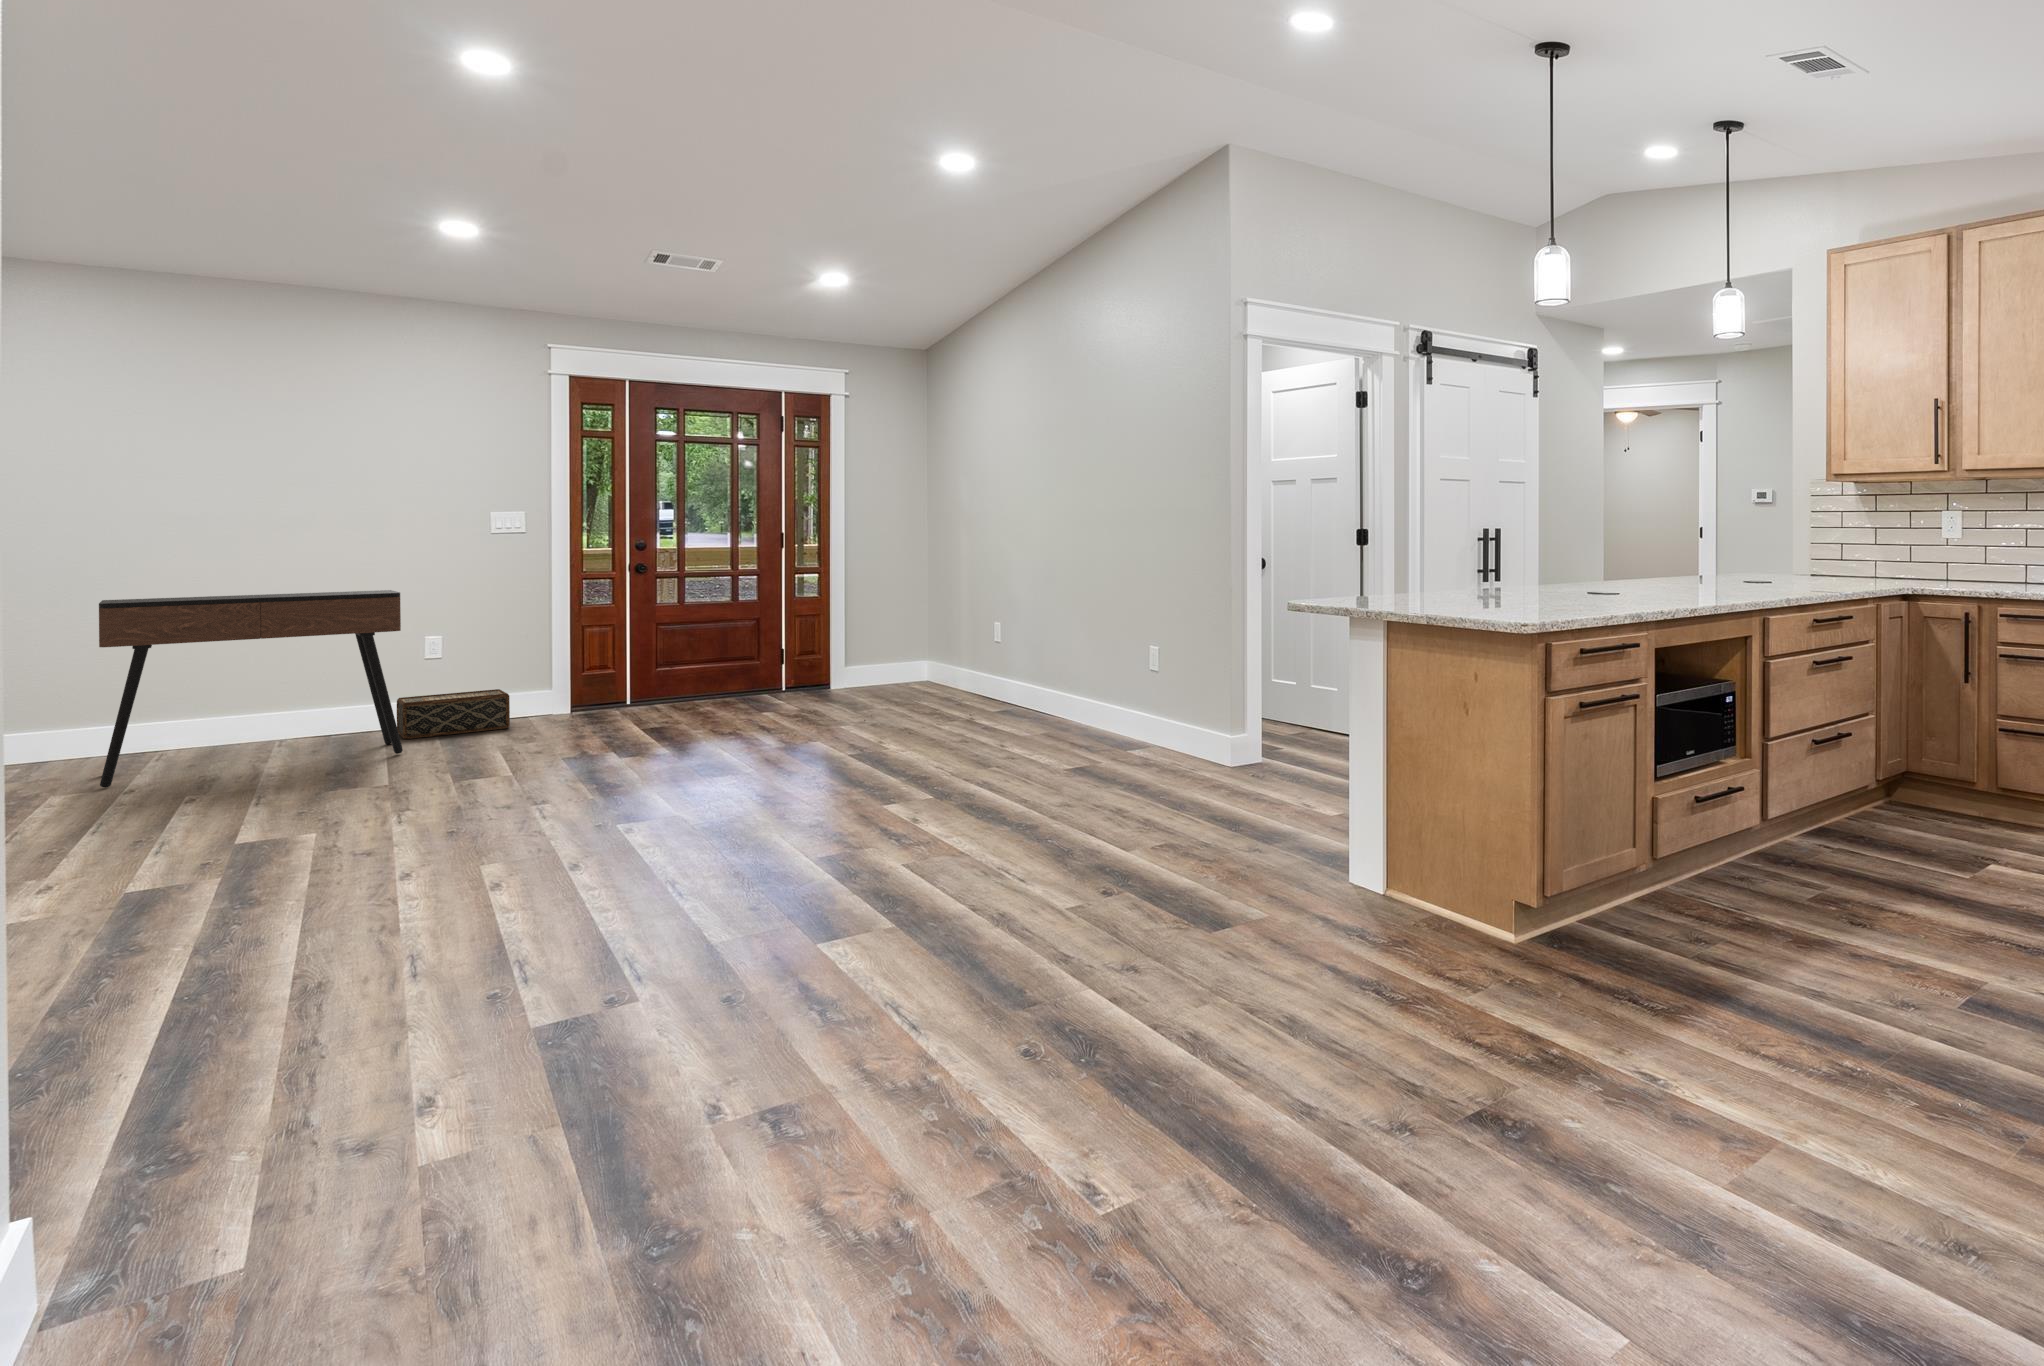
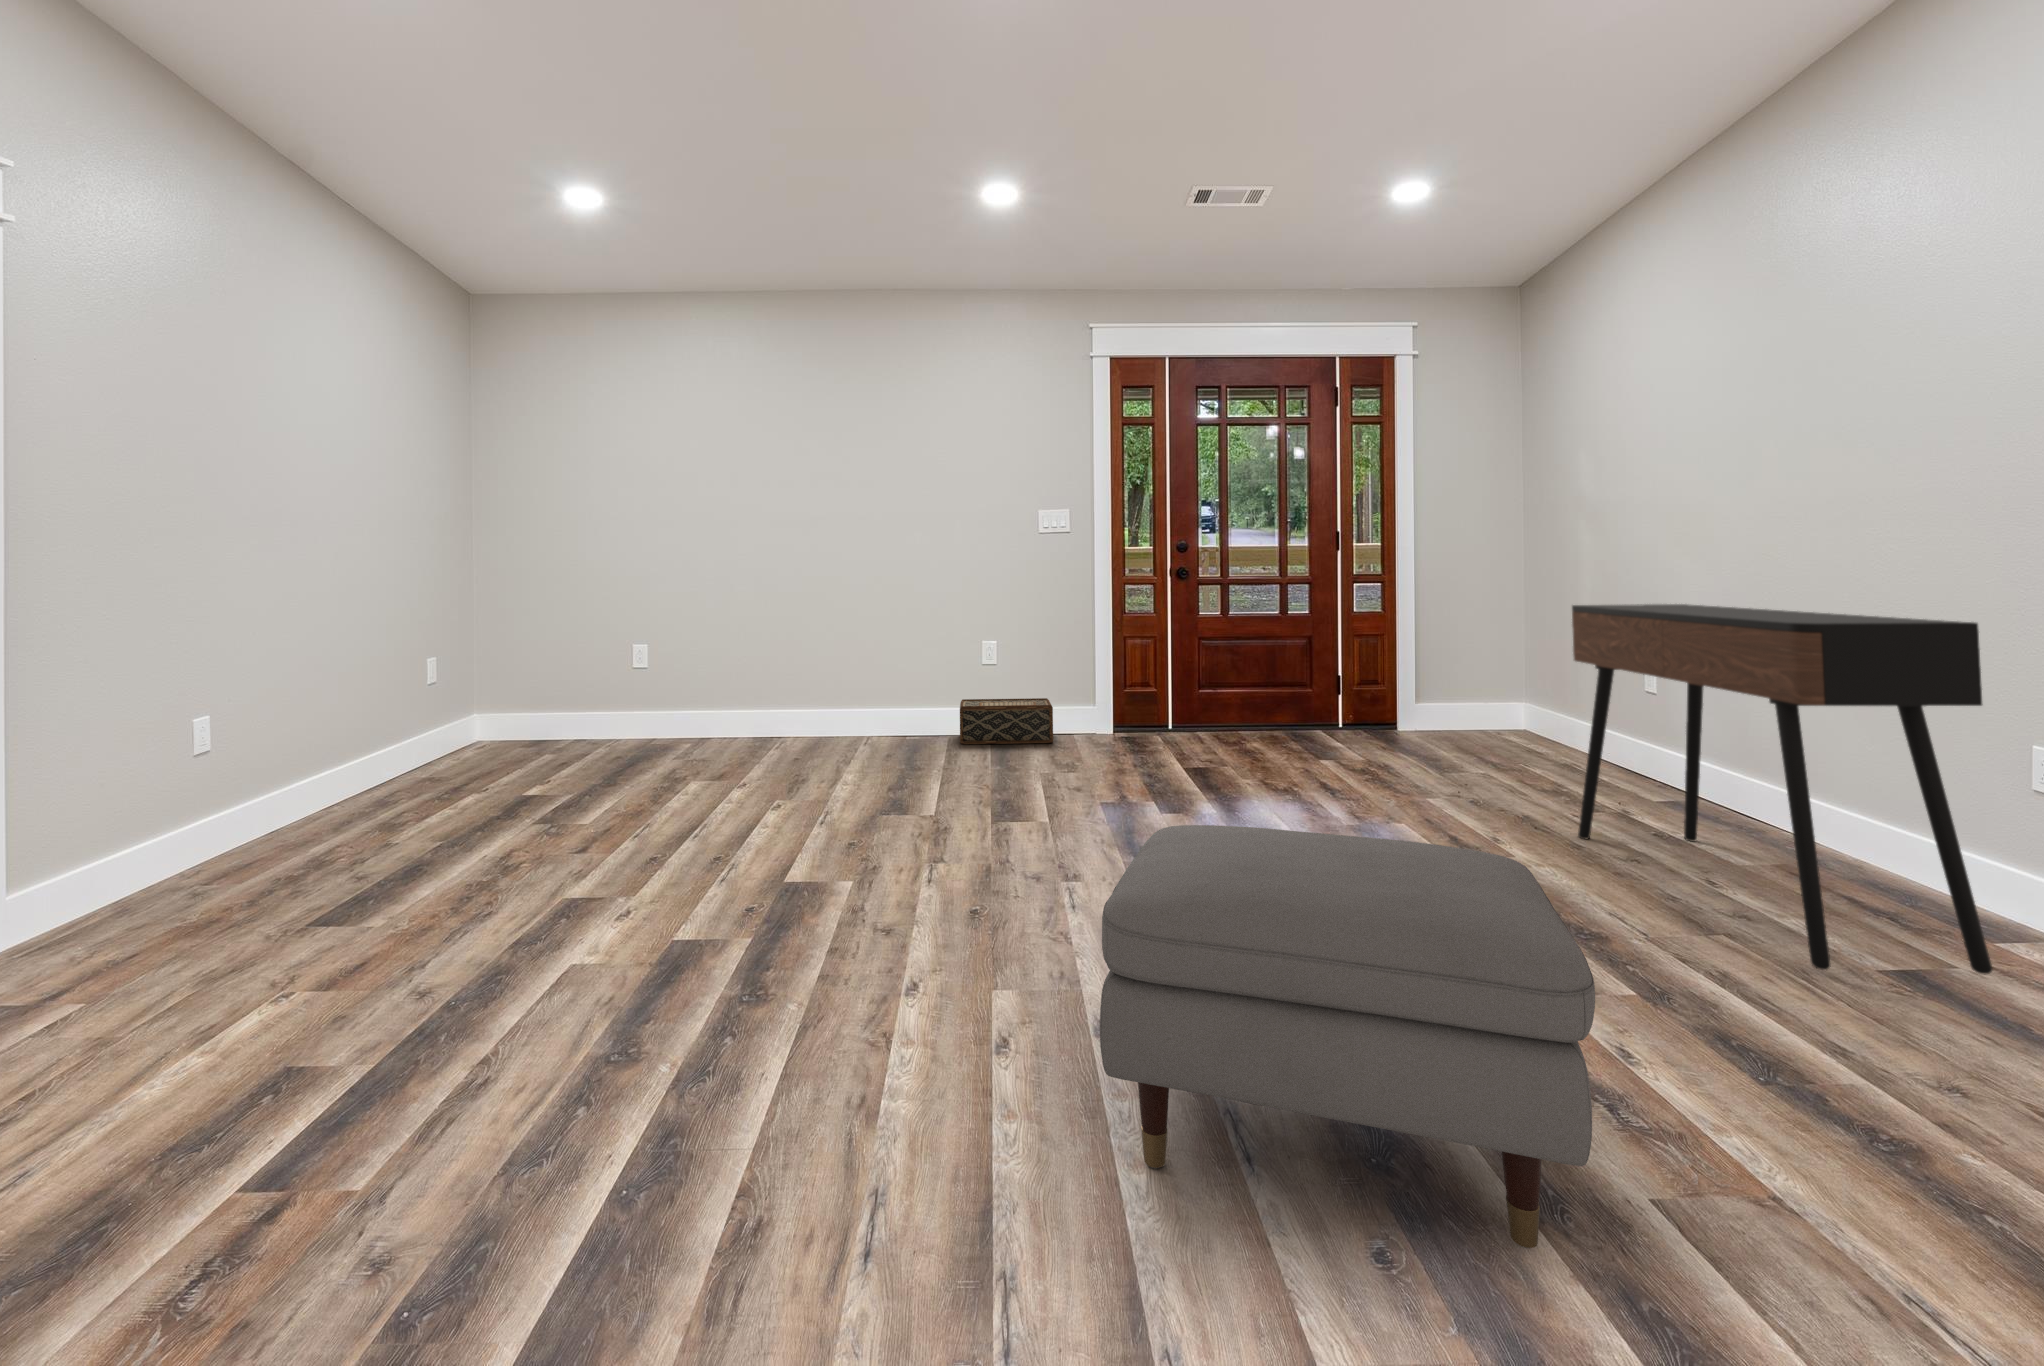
console table: present [99,590,403,788] -> present [1572,604,1992,975]
ottoman: none [634,715,855,872] -> present [1100,825,1595,1248]

